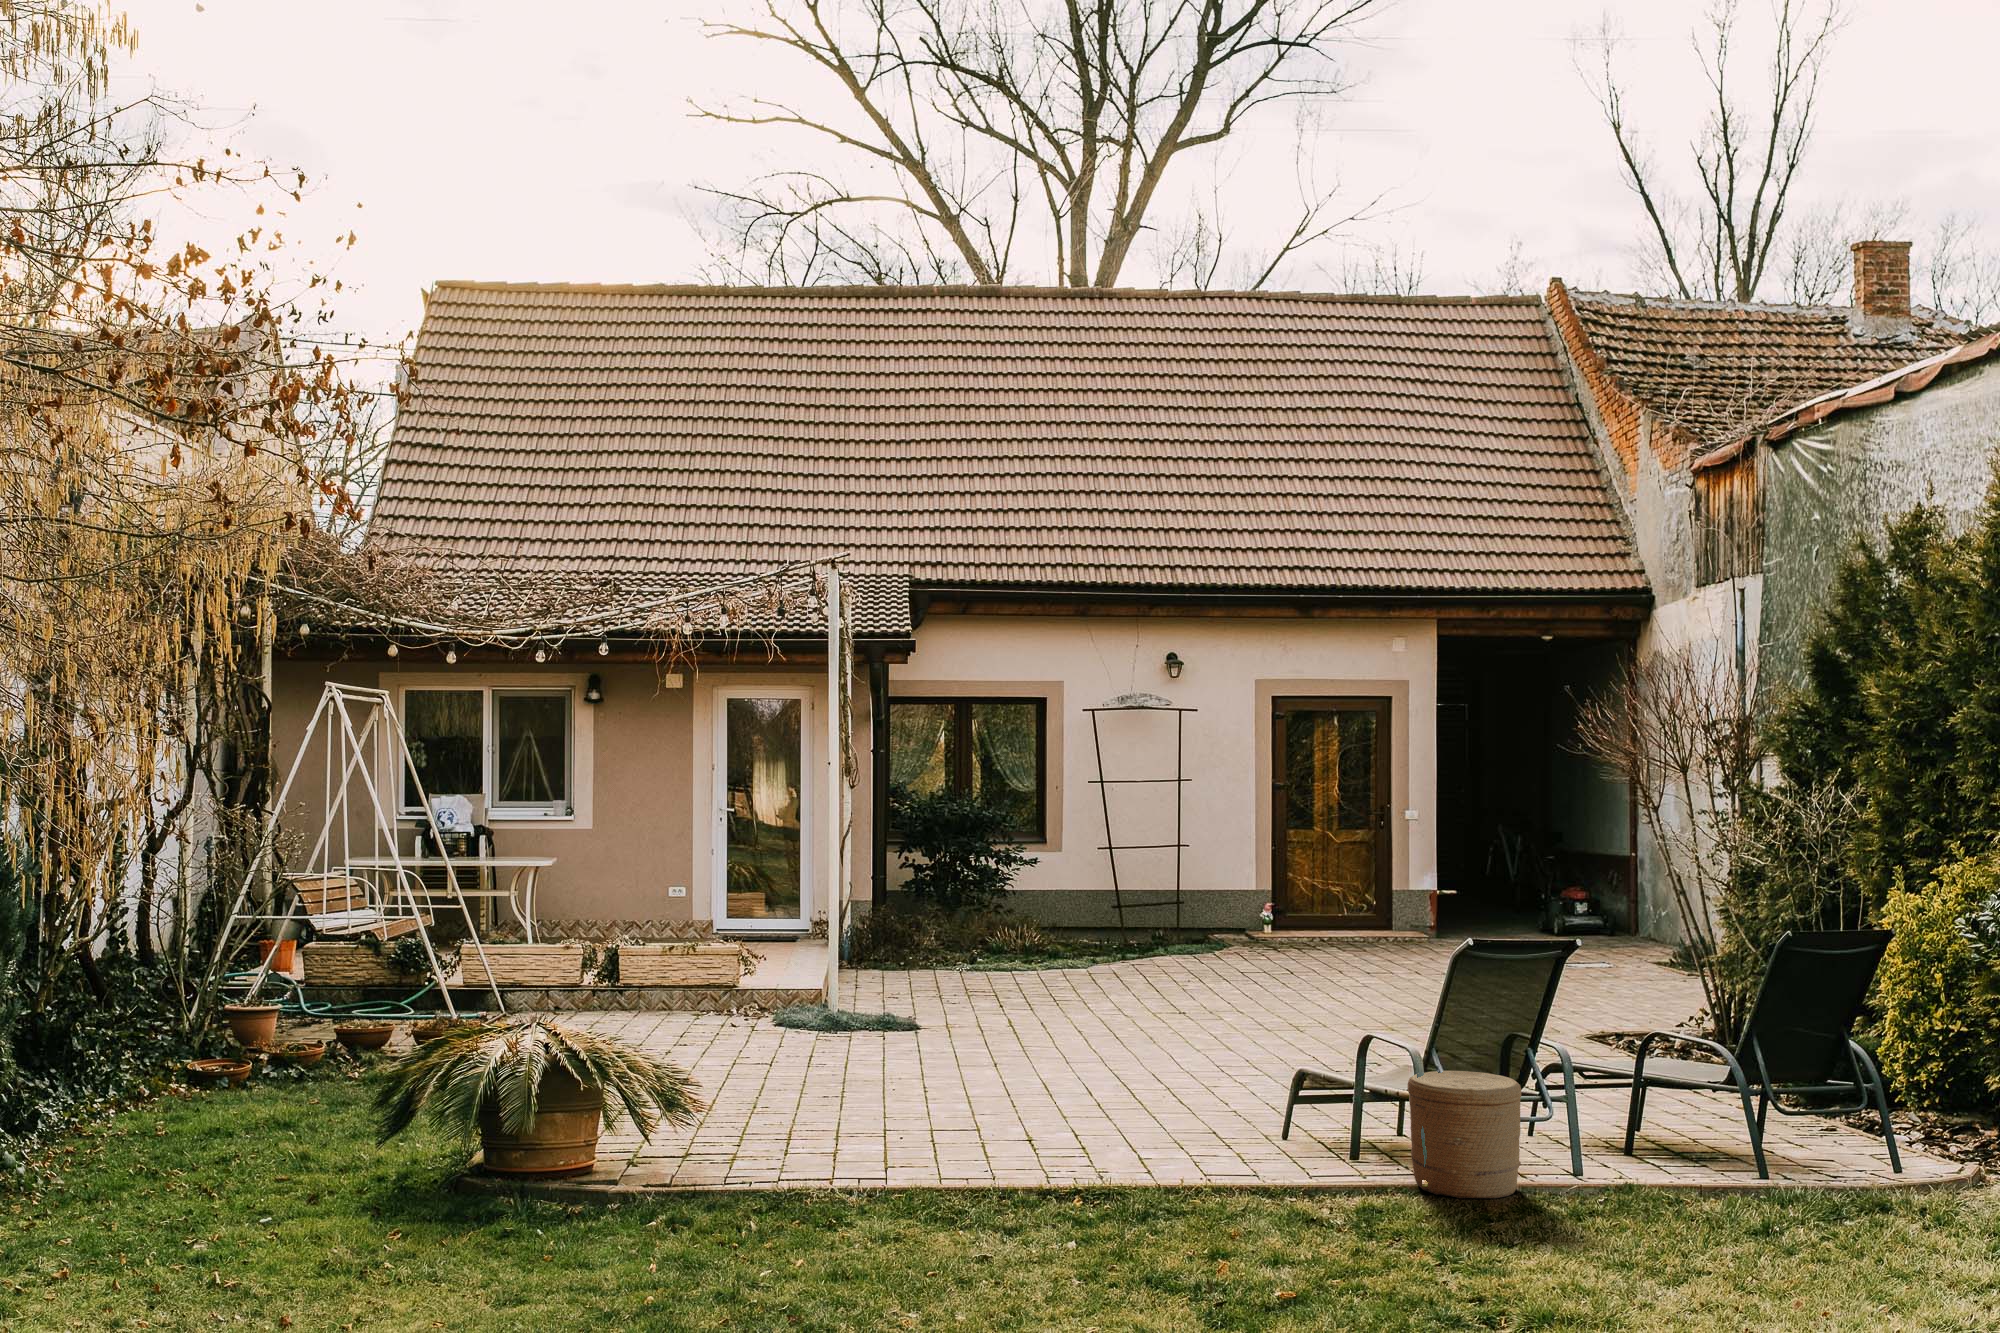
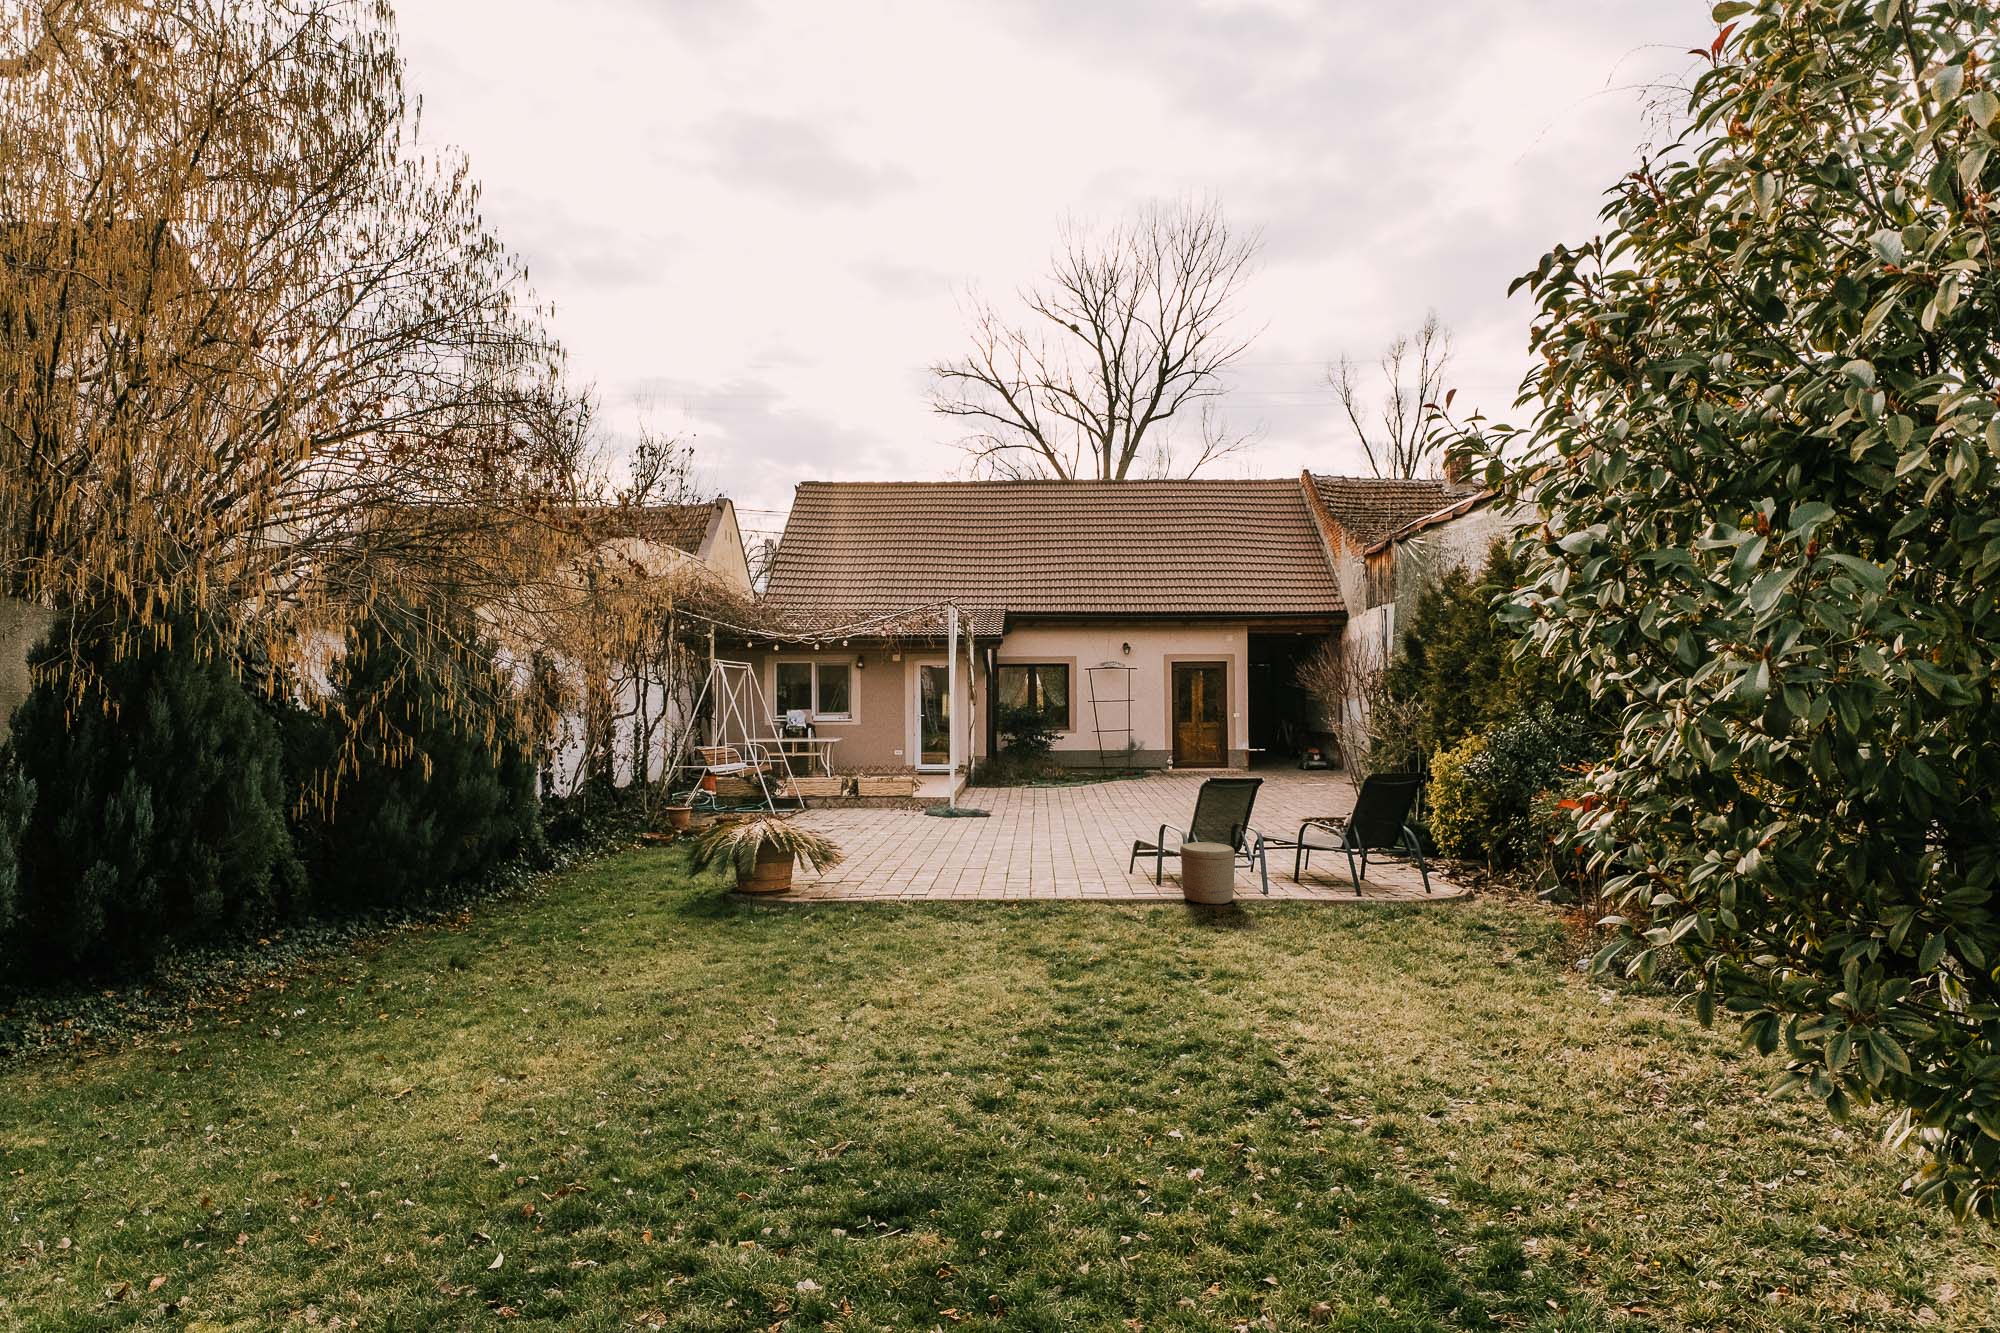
potted tree: none [1156,850,1225,939] -> present [1117,736,1144,776]

